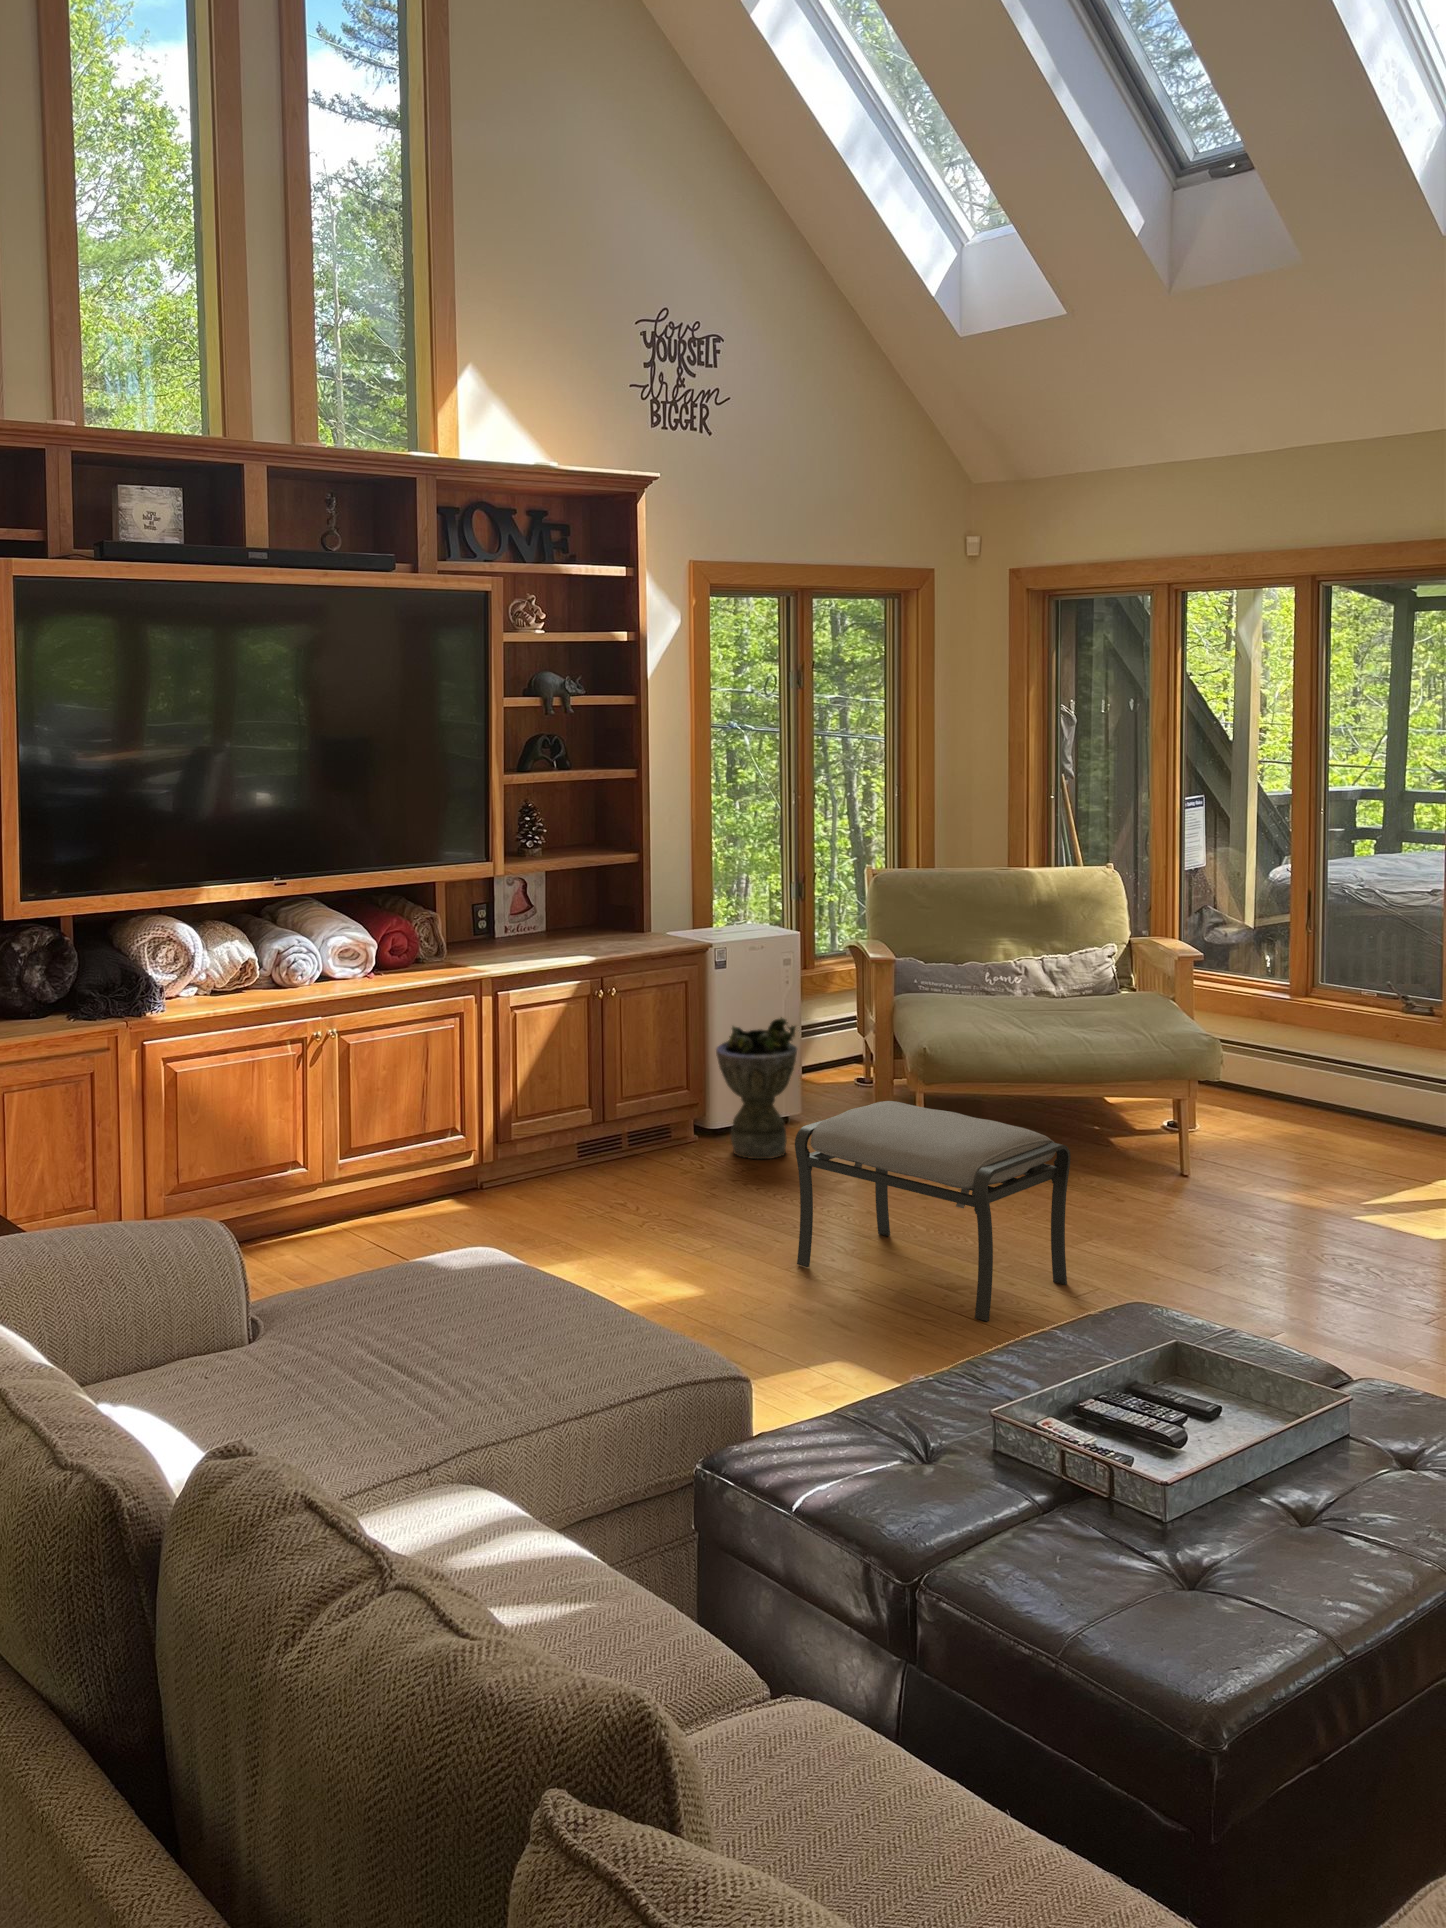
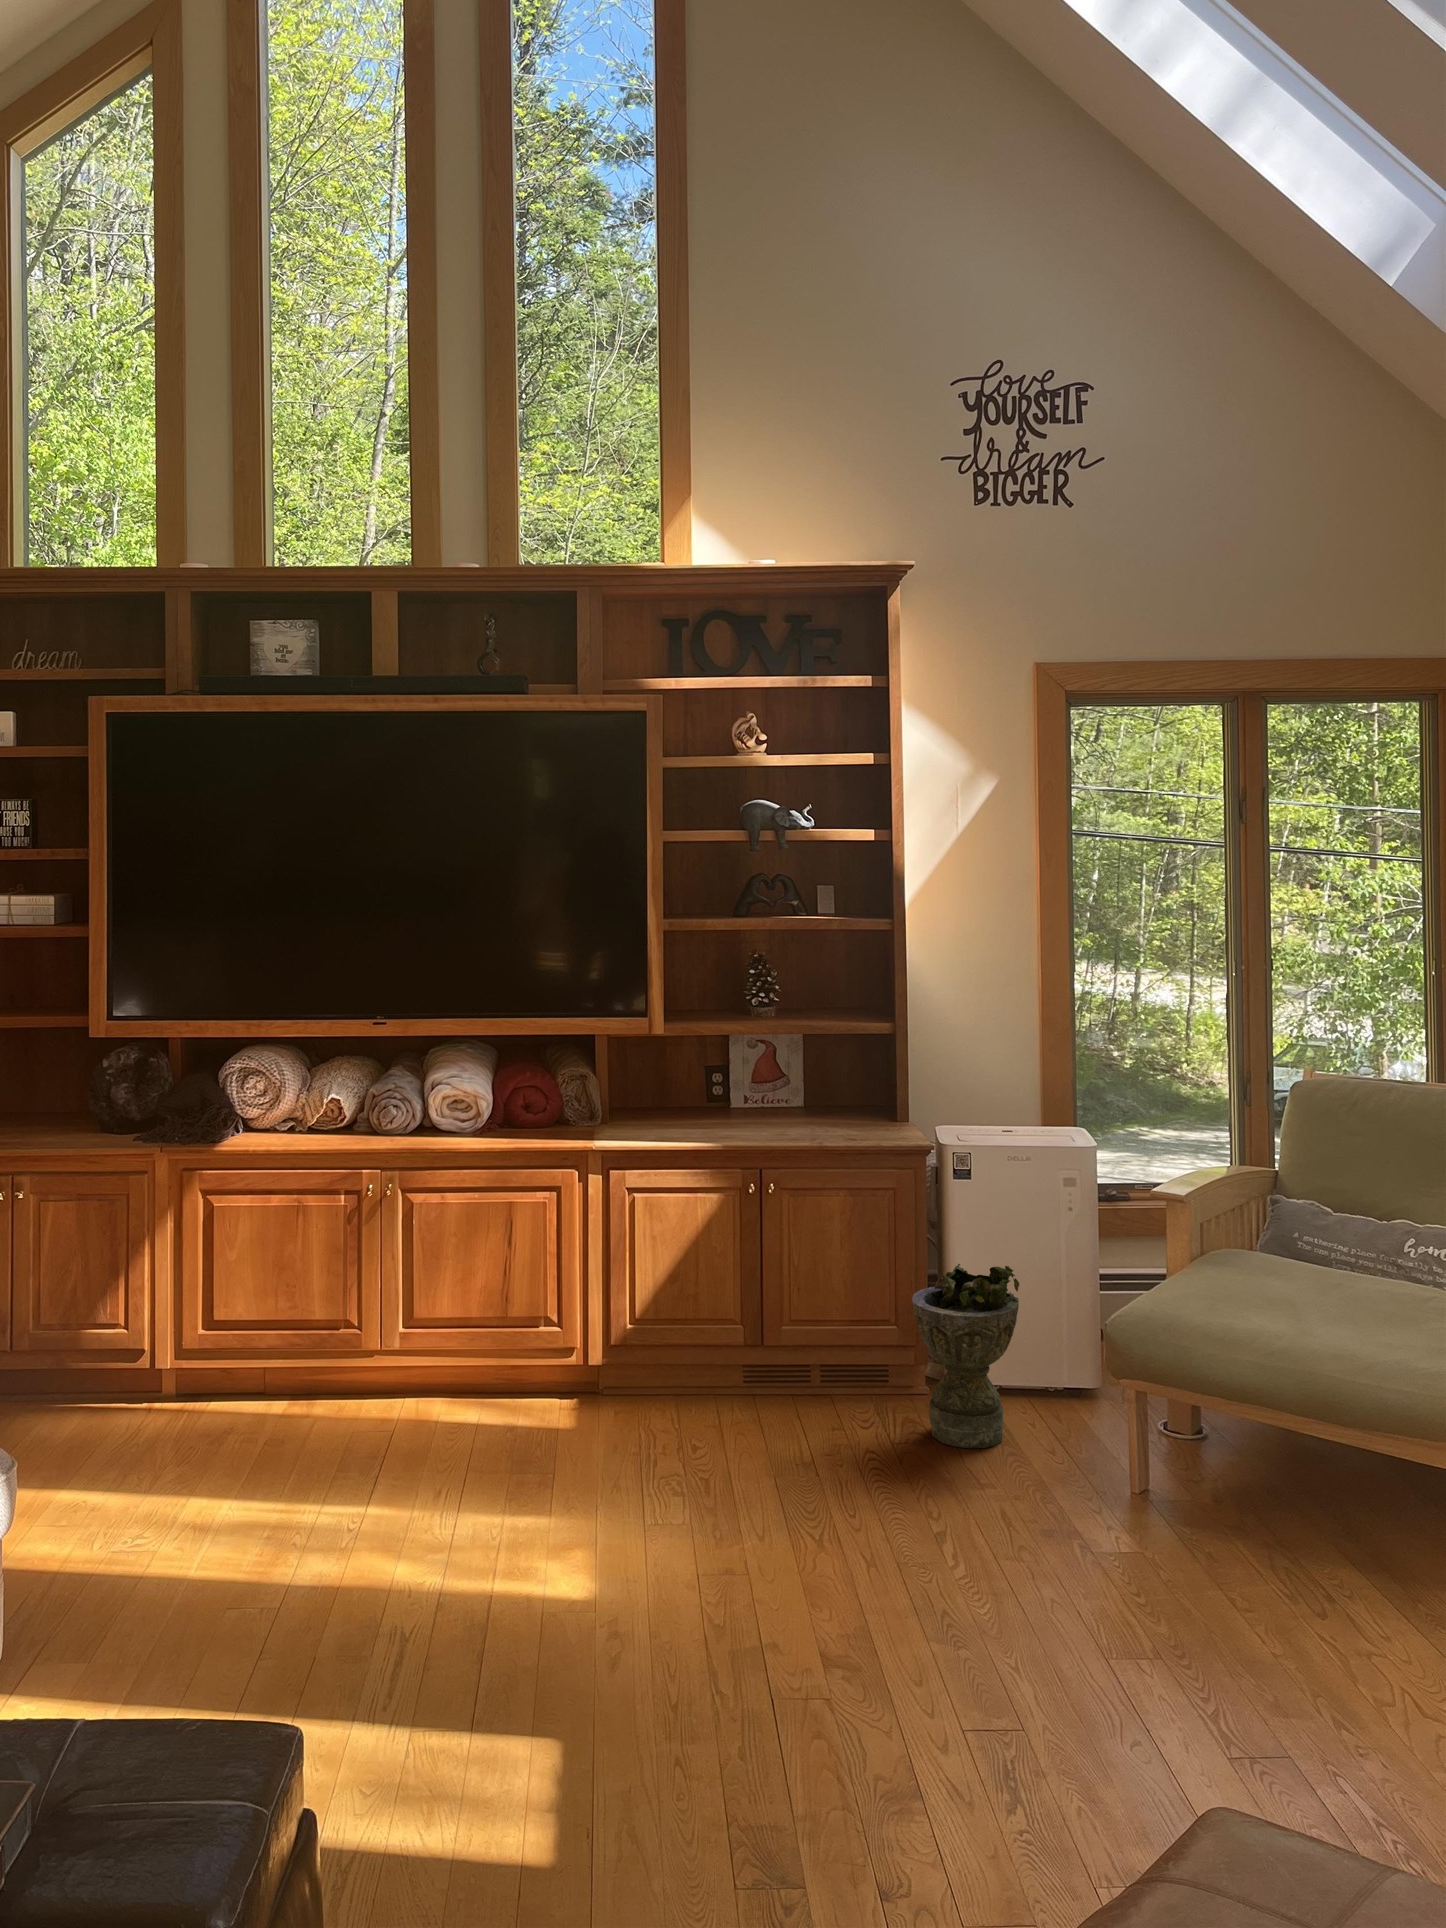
ottoman: present [795,1101,1070,1321] -> none [694,1404,952,1741]

